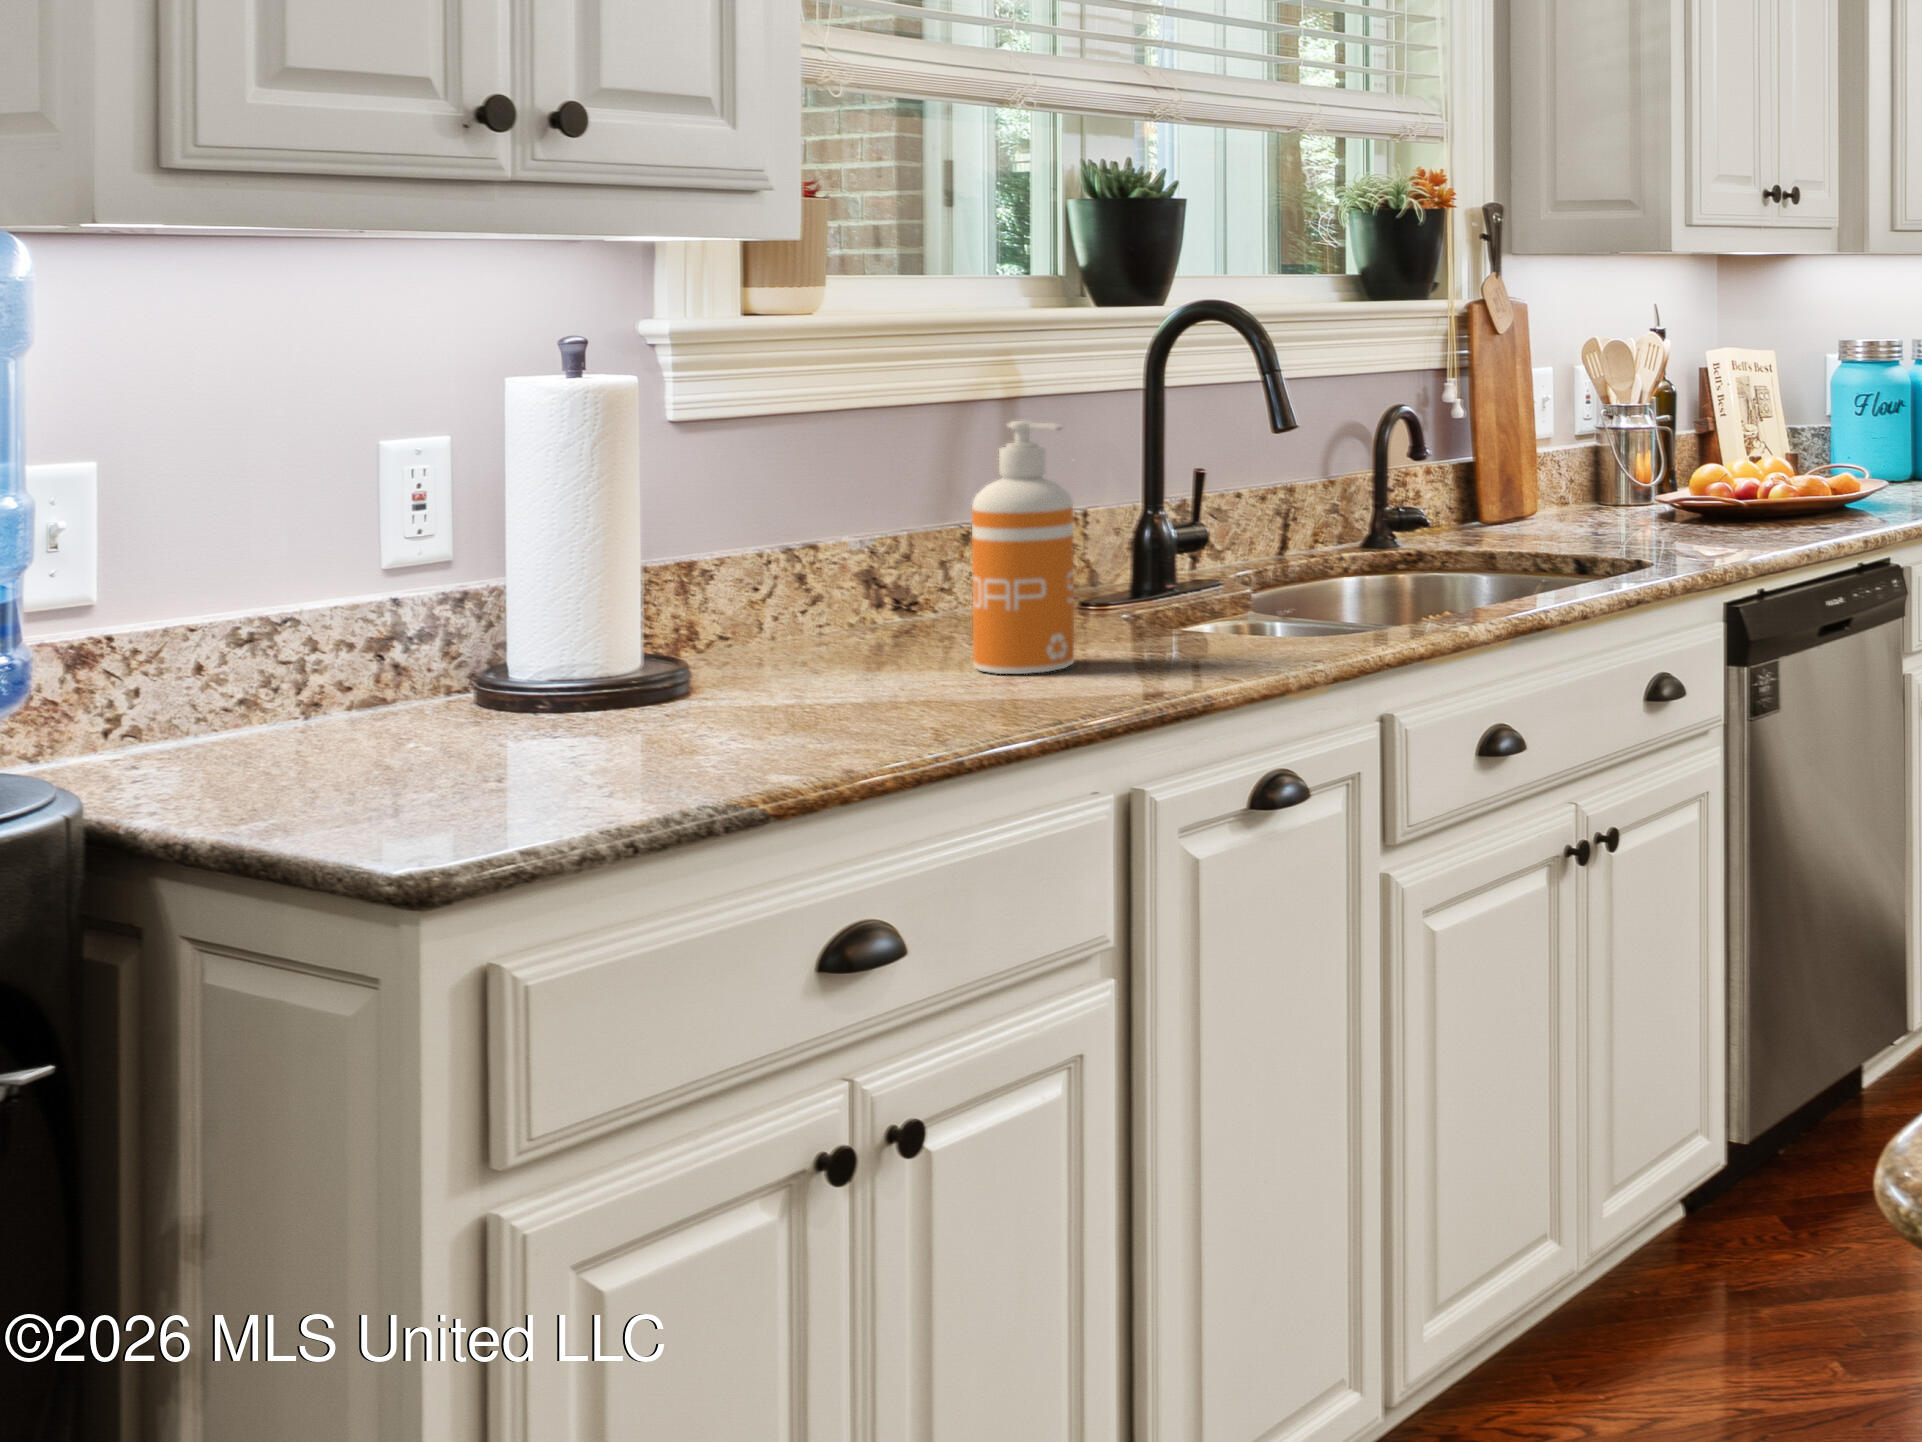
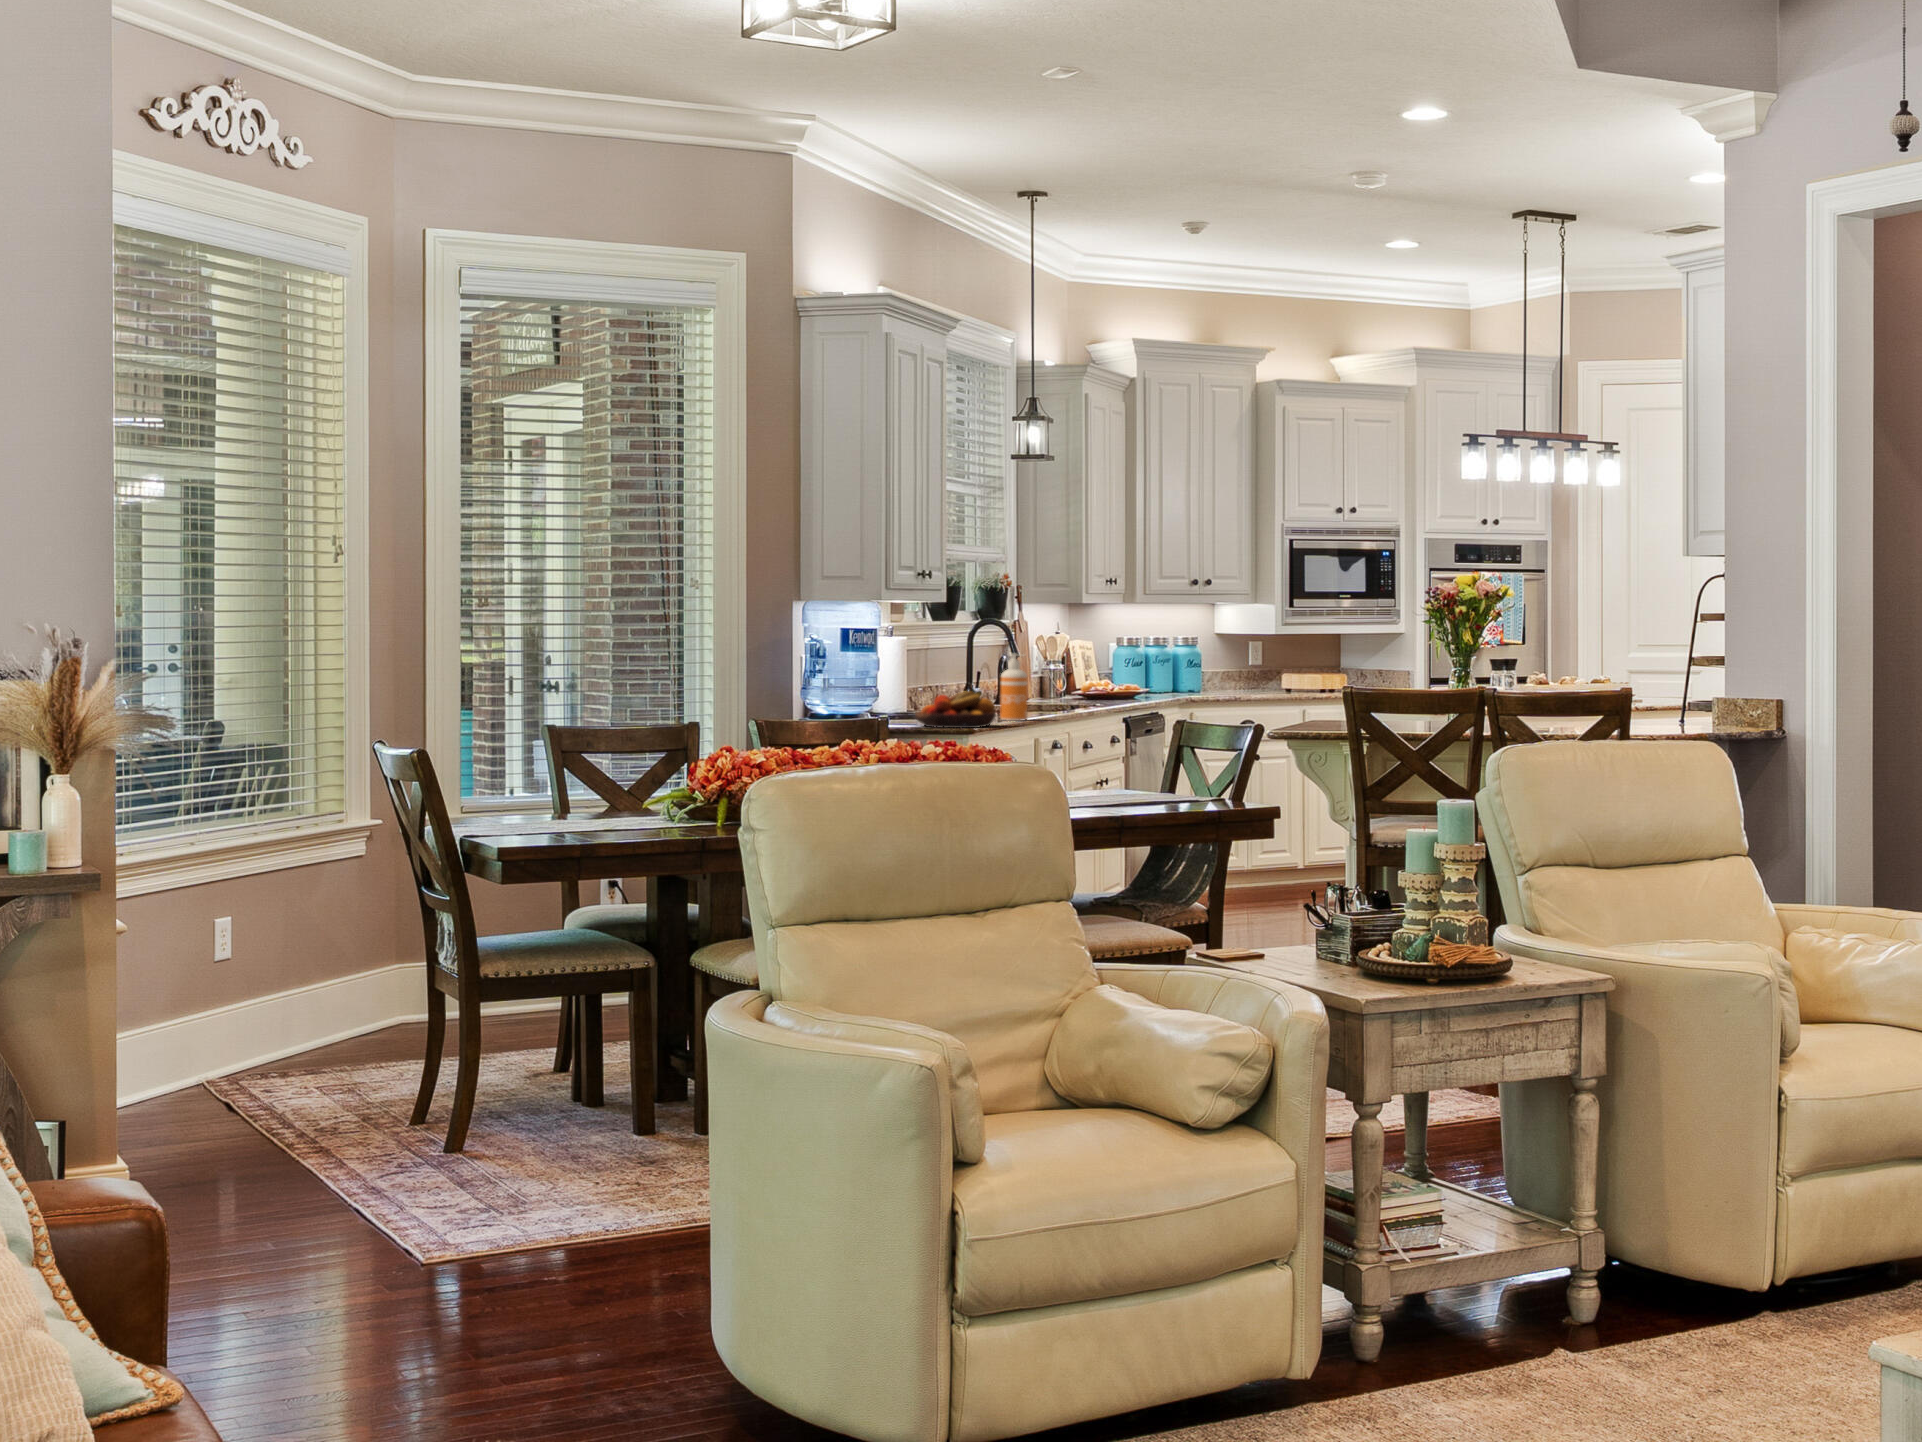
fruit bowl: none [262,597,650,796] -> present [915,691,996,728]

